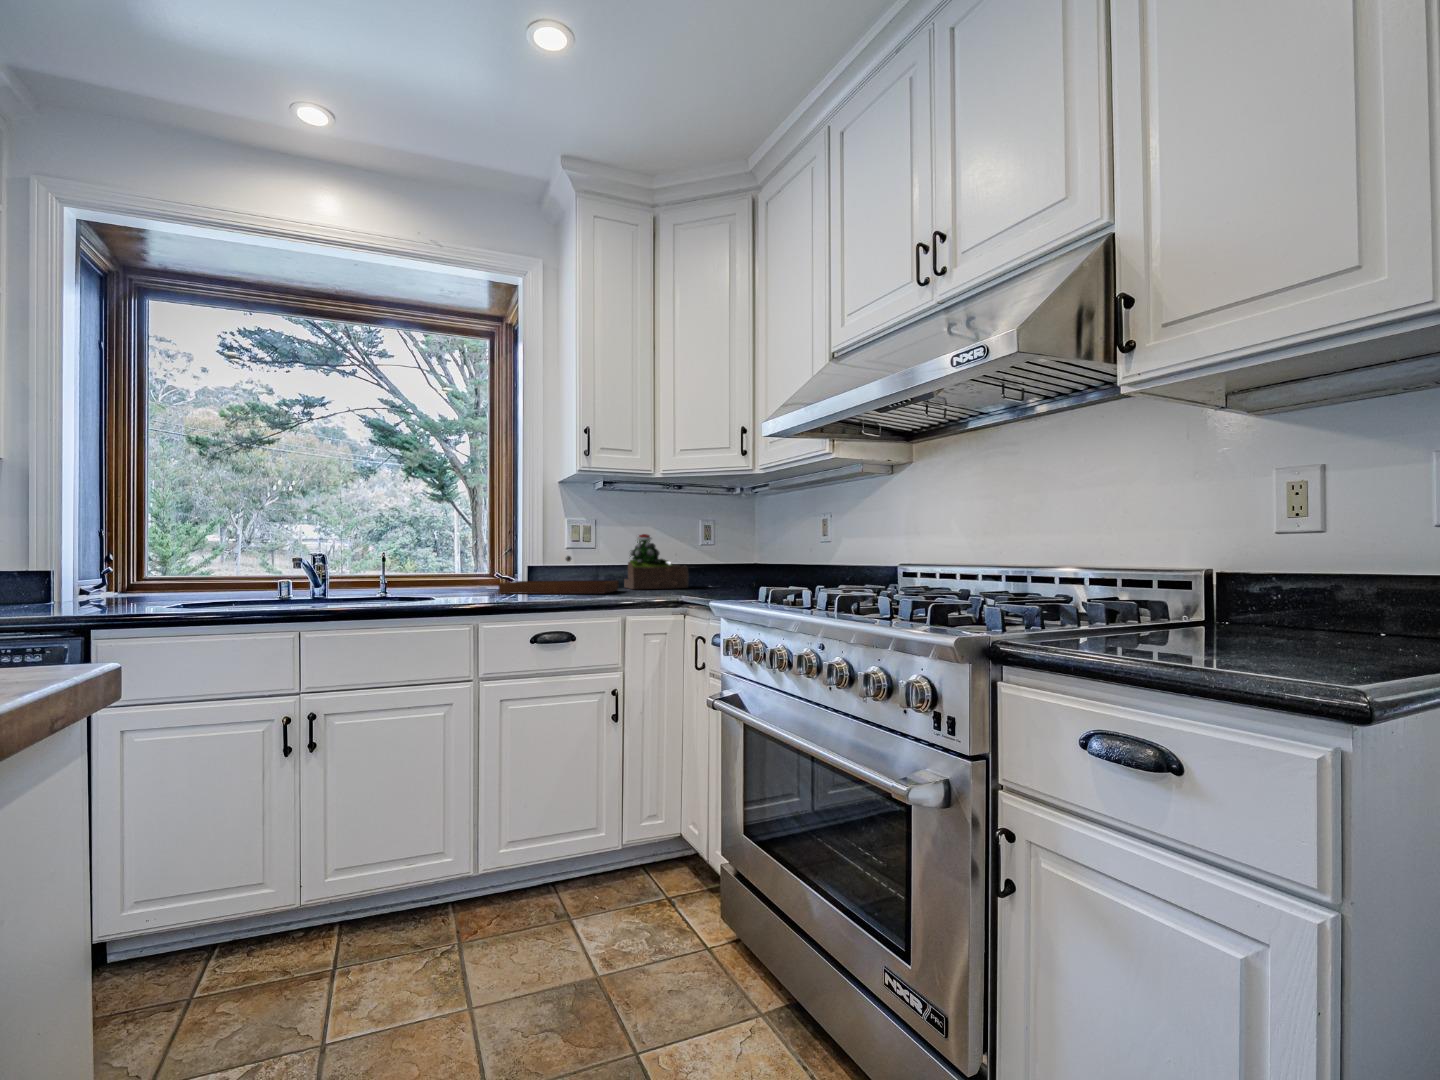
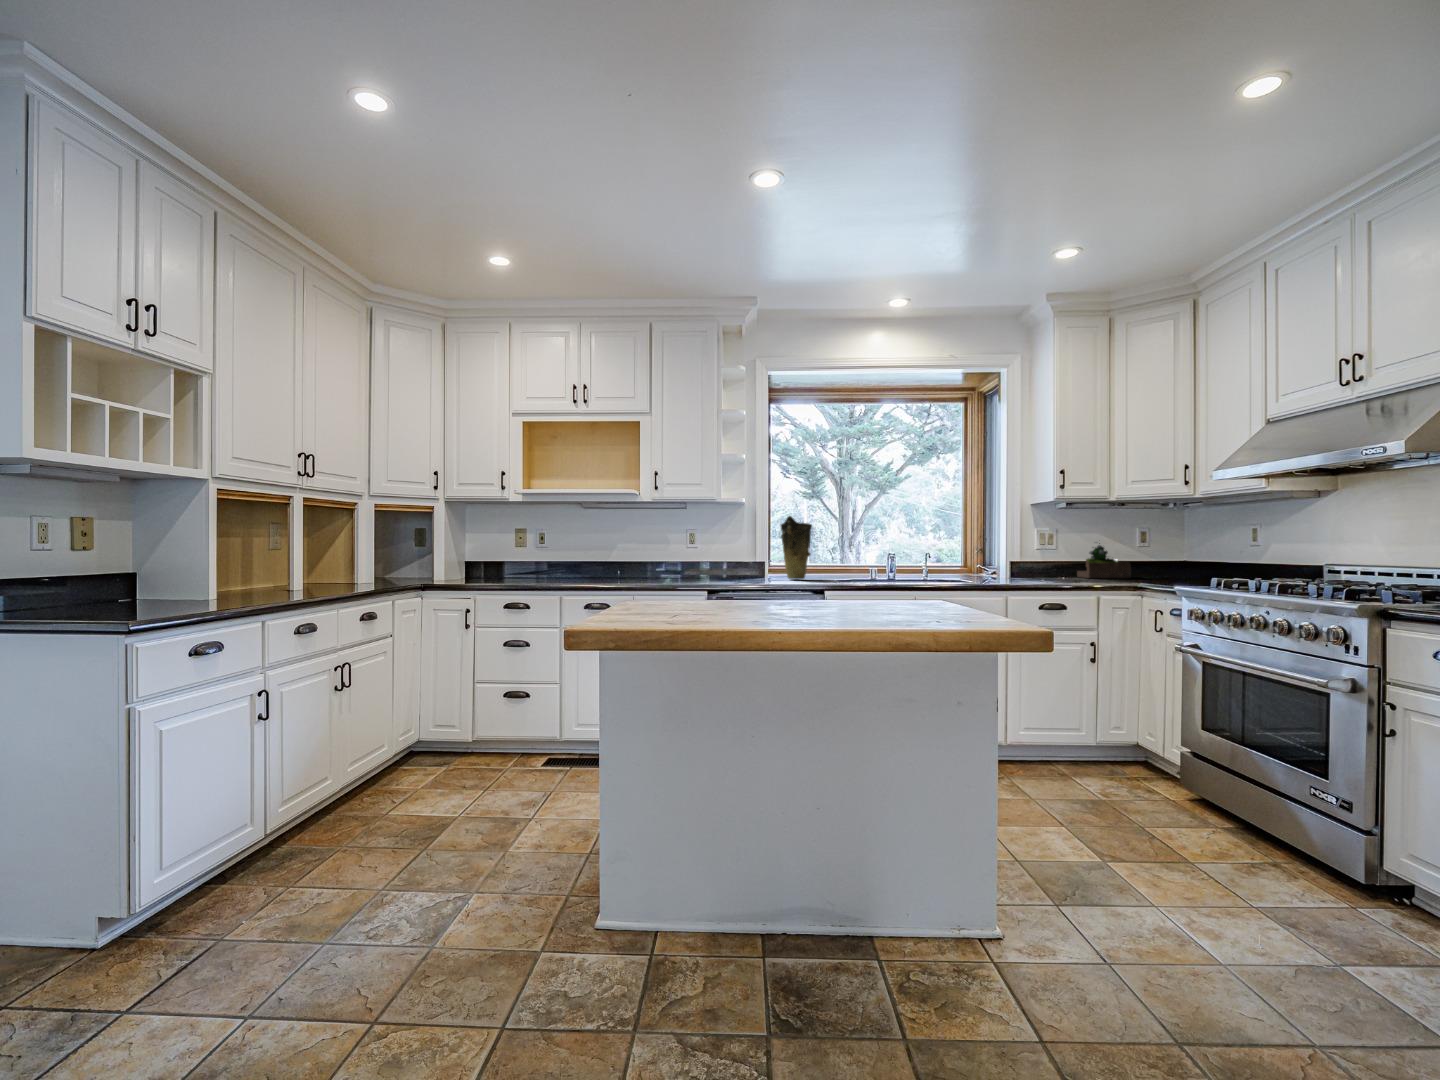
vase: none [52,483,132,606] -> present [781,516,812,579]
tray: present [499,556,618,594] -> none [998,554,1079,580]

